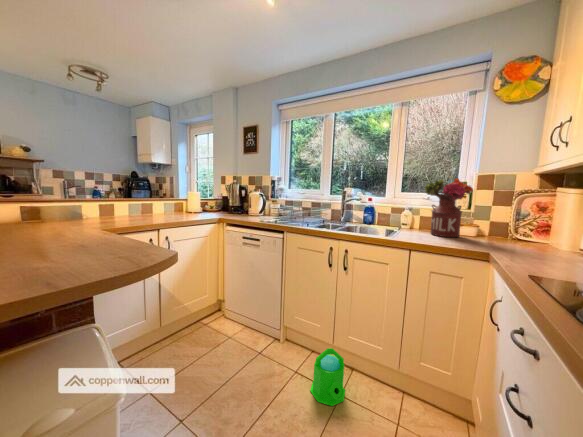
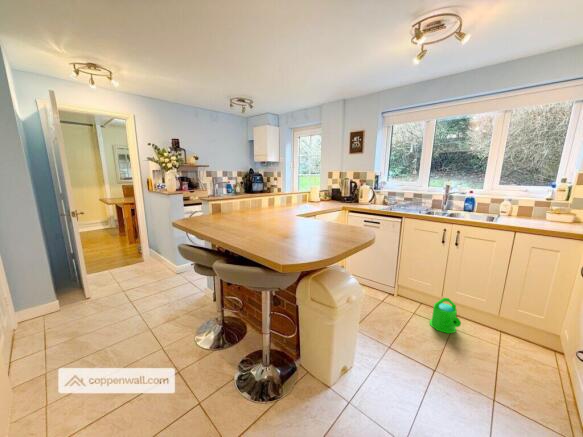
flower arrangement: present [425,178,473,237] -> none [526,177,573,223]

